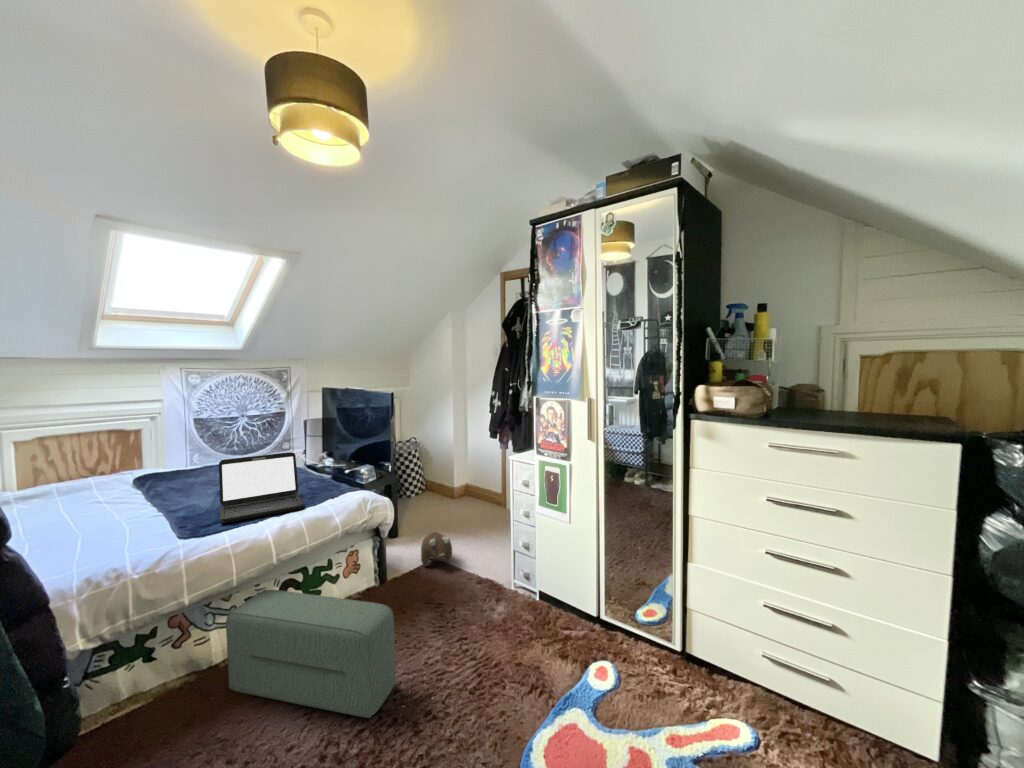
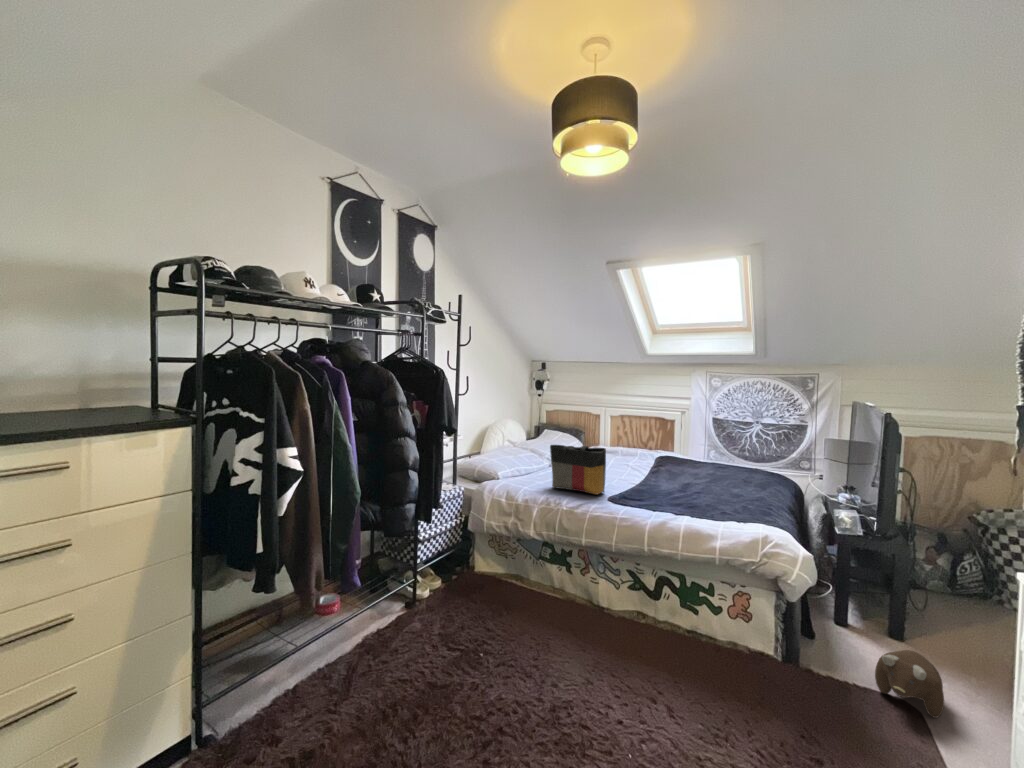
laptop: present [219,452,304,523] -> none [632,450,721,516]
tote bag: none [50,475,172,562] -> present [550,445,606,495]
pouf: present [226,590,395,718] -> none [590,567,671,740]

